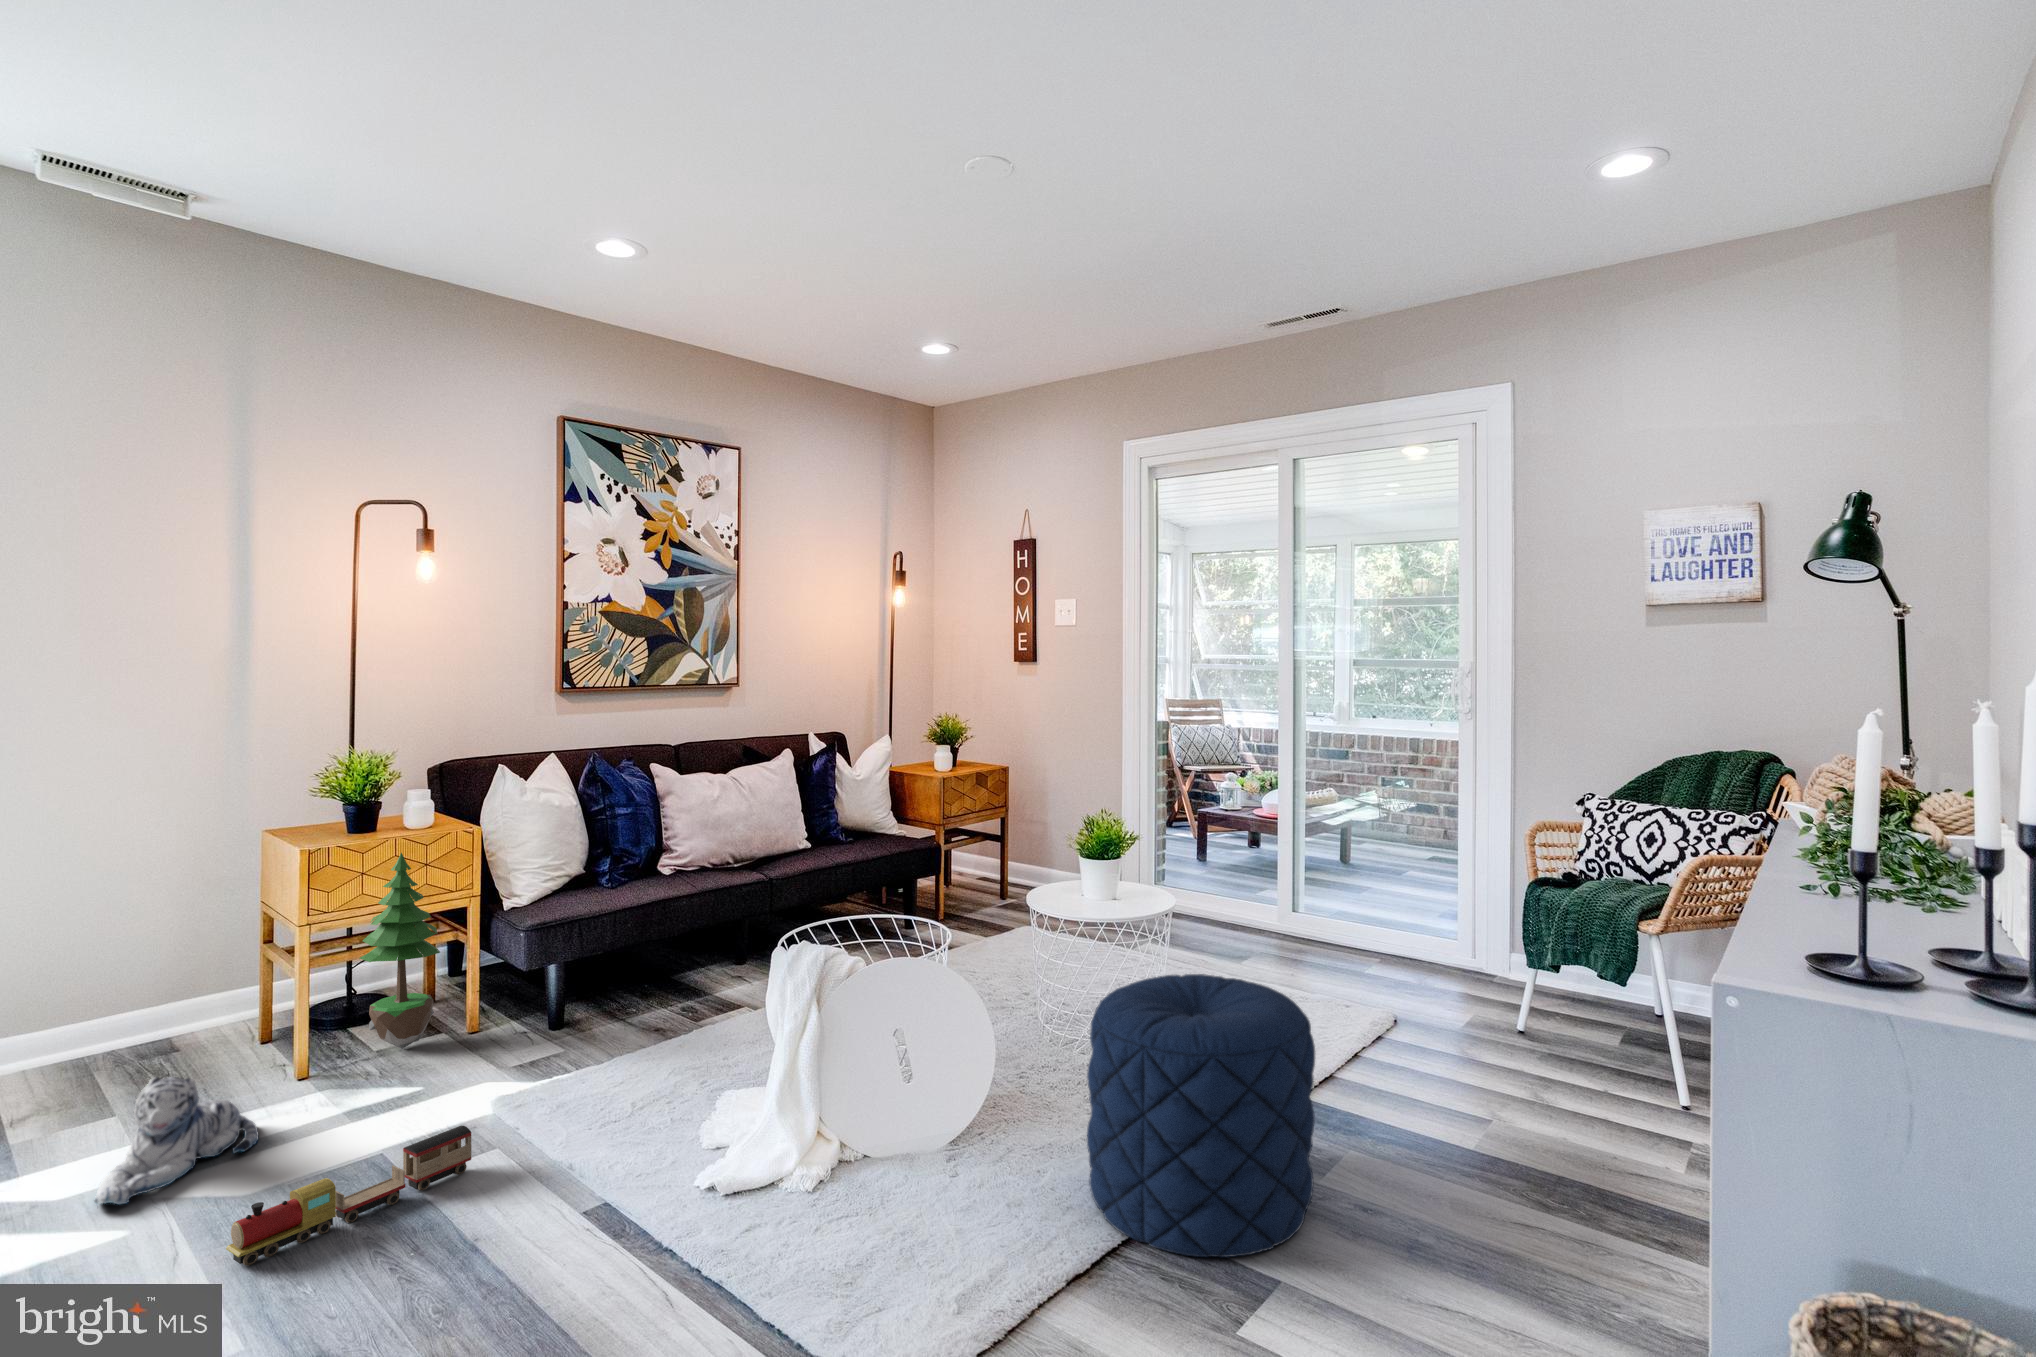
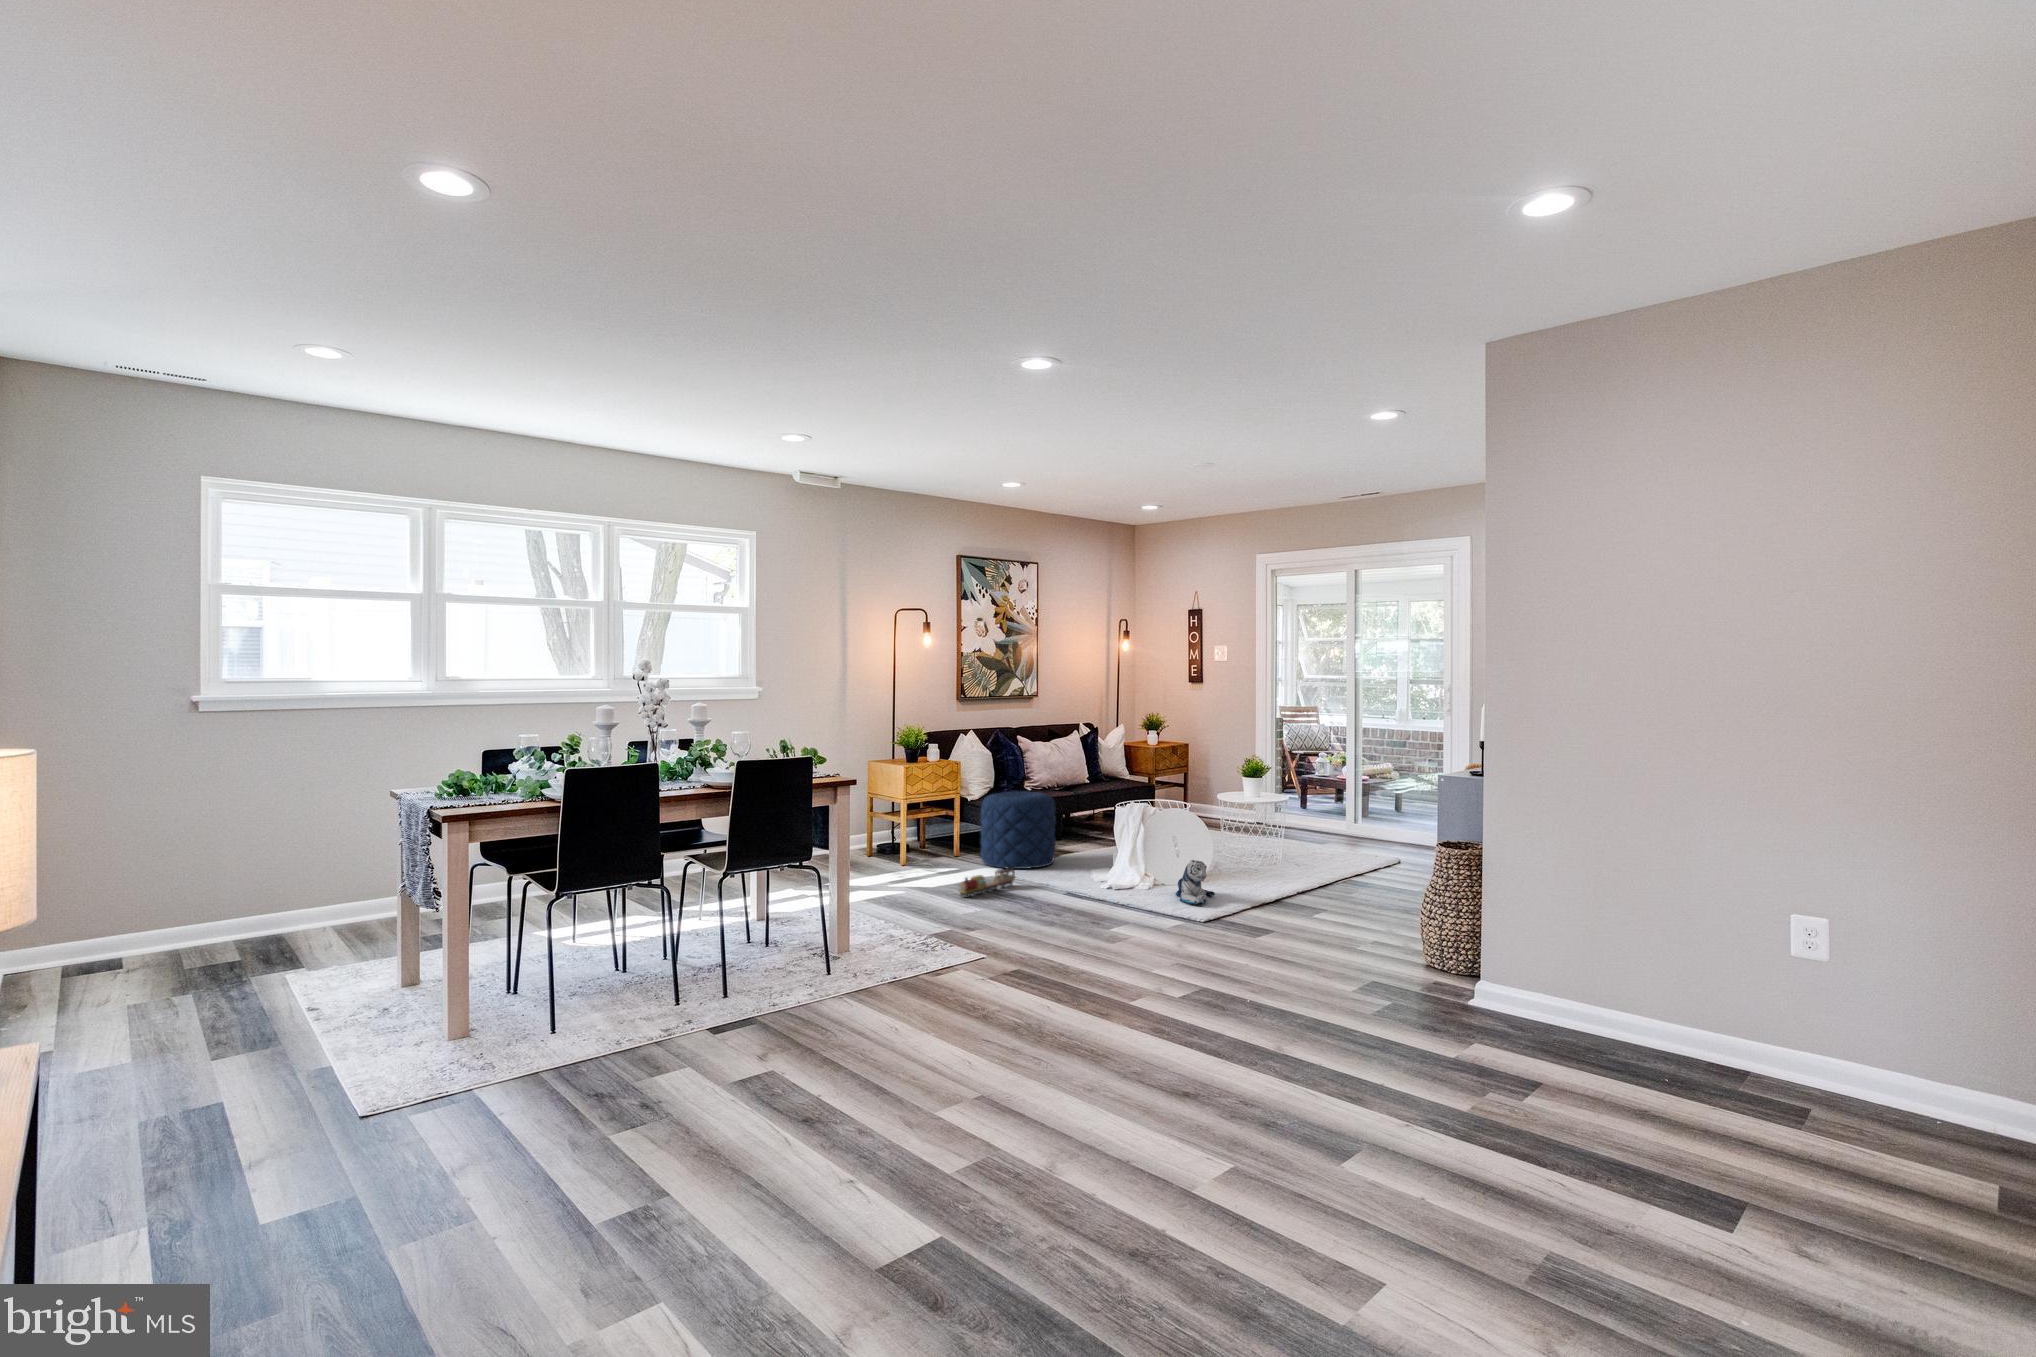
potted tree: present [360,853,440,1049] -> none [919,771,951,860]
pouf: present [1087,974,1315,1257] -> present [981,791,1056,869]
plush toy: present [95,1077,259,1205] -> present [1176,860,1215,905]

